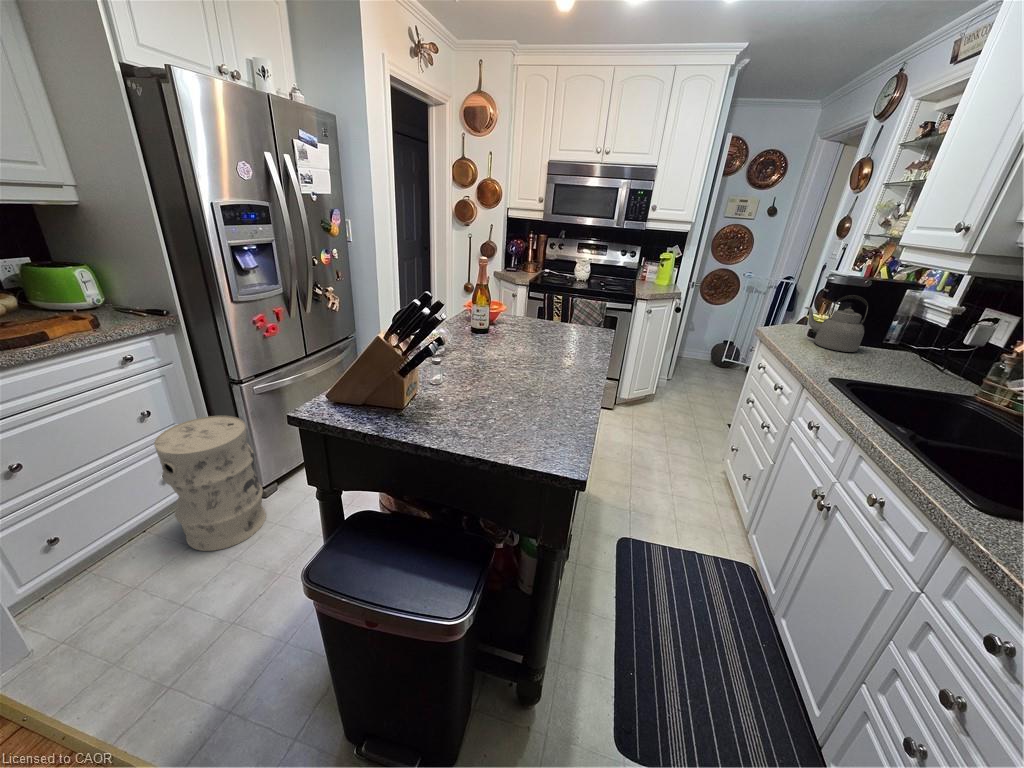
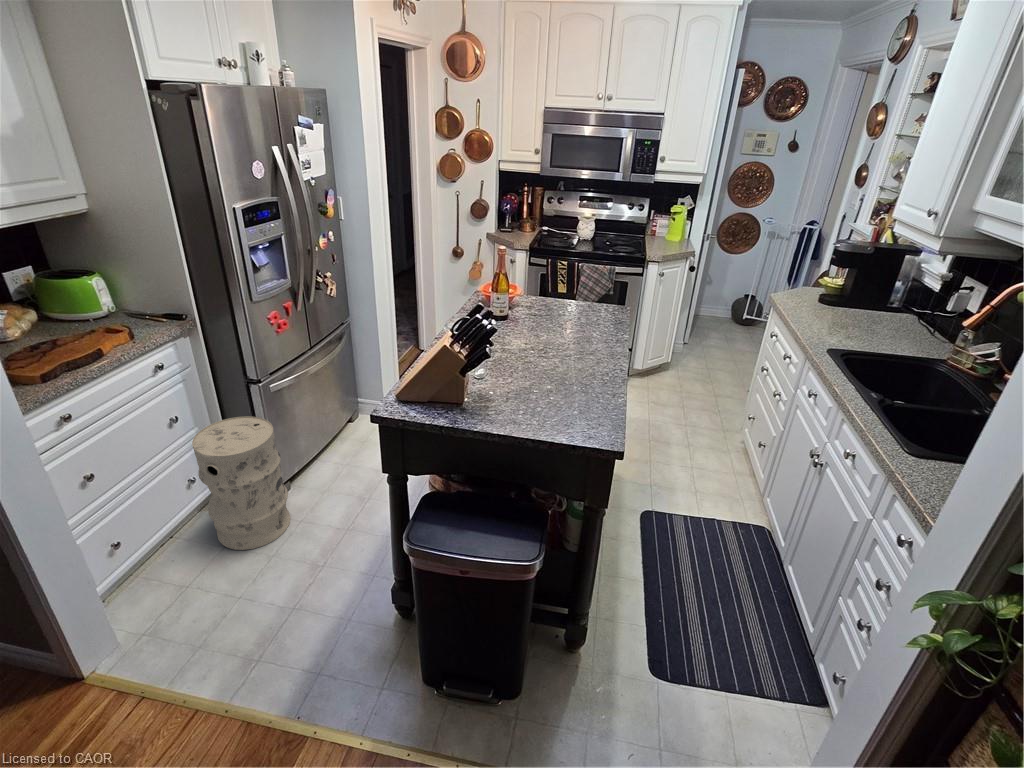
kettle: present [805,295,868,352] -> none [812,265,868,320]

